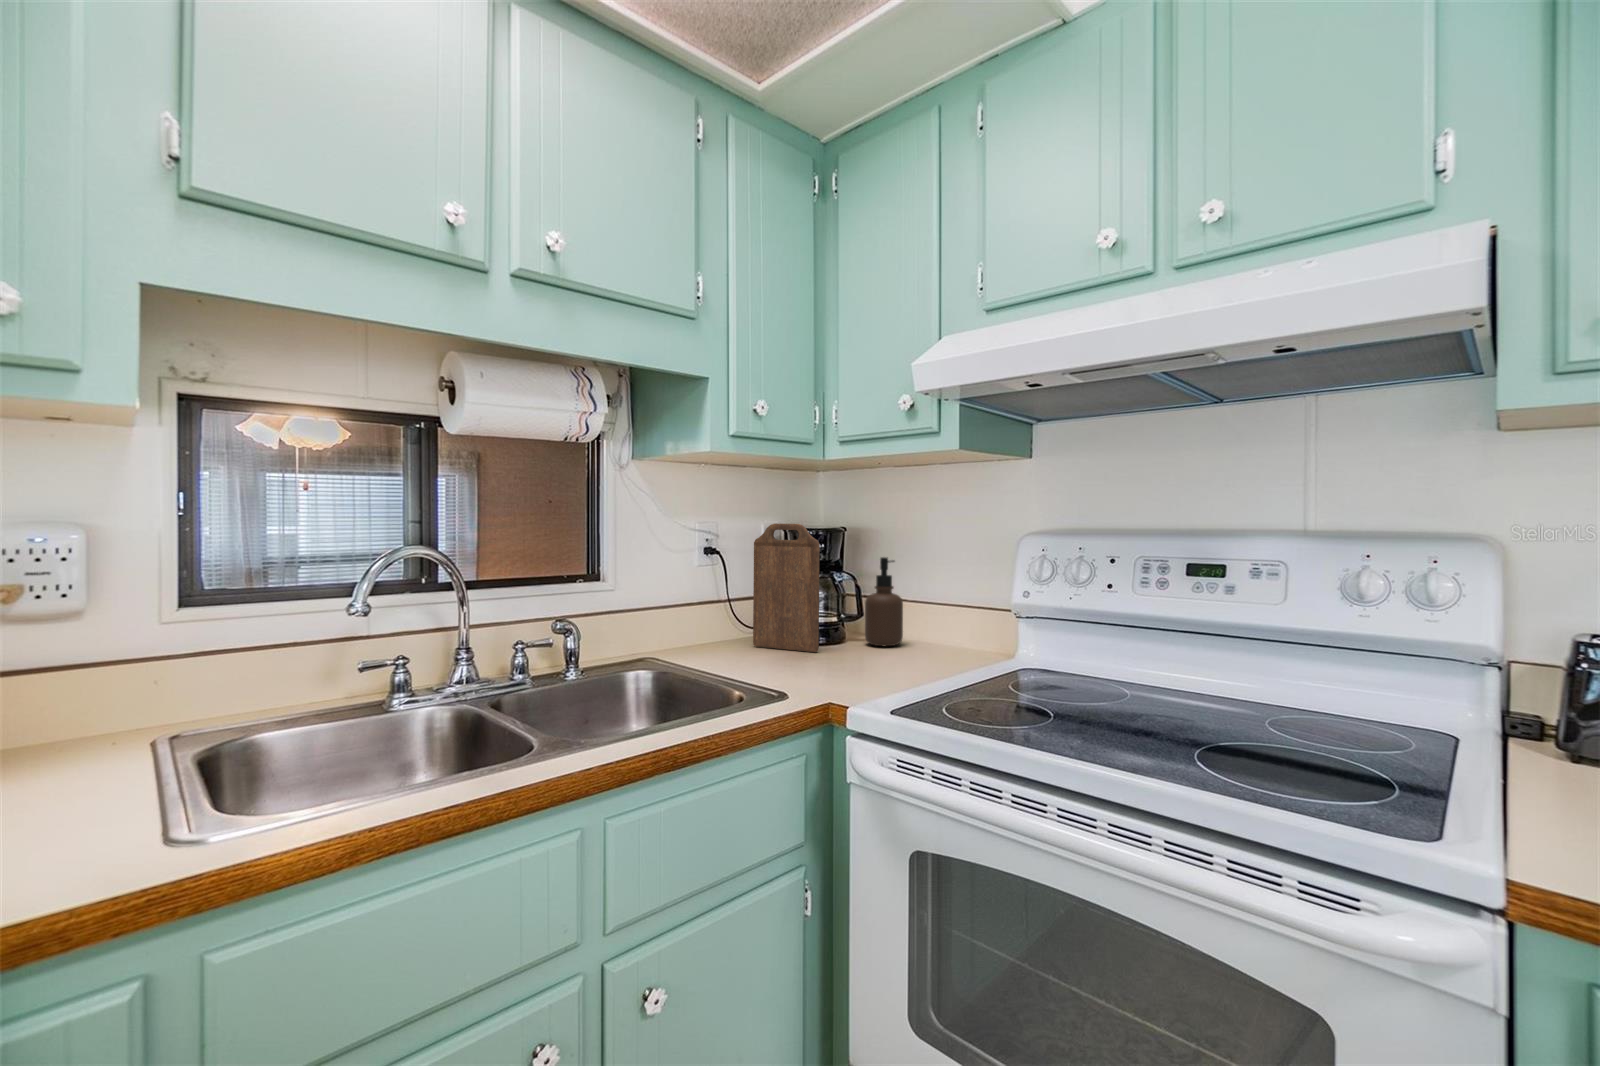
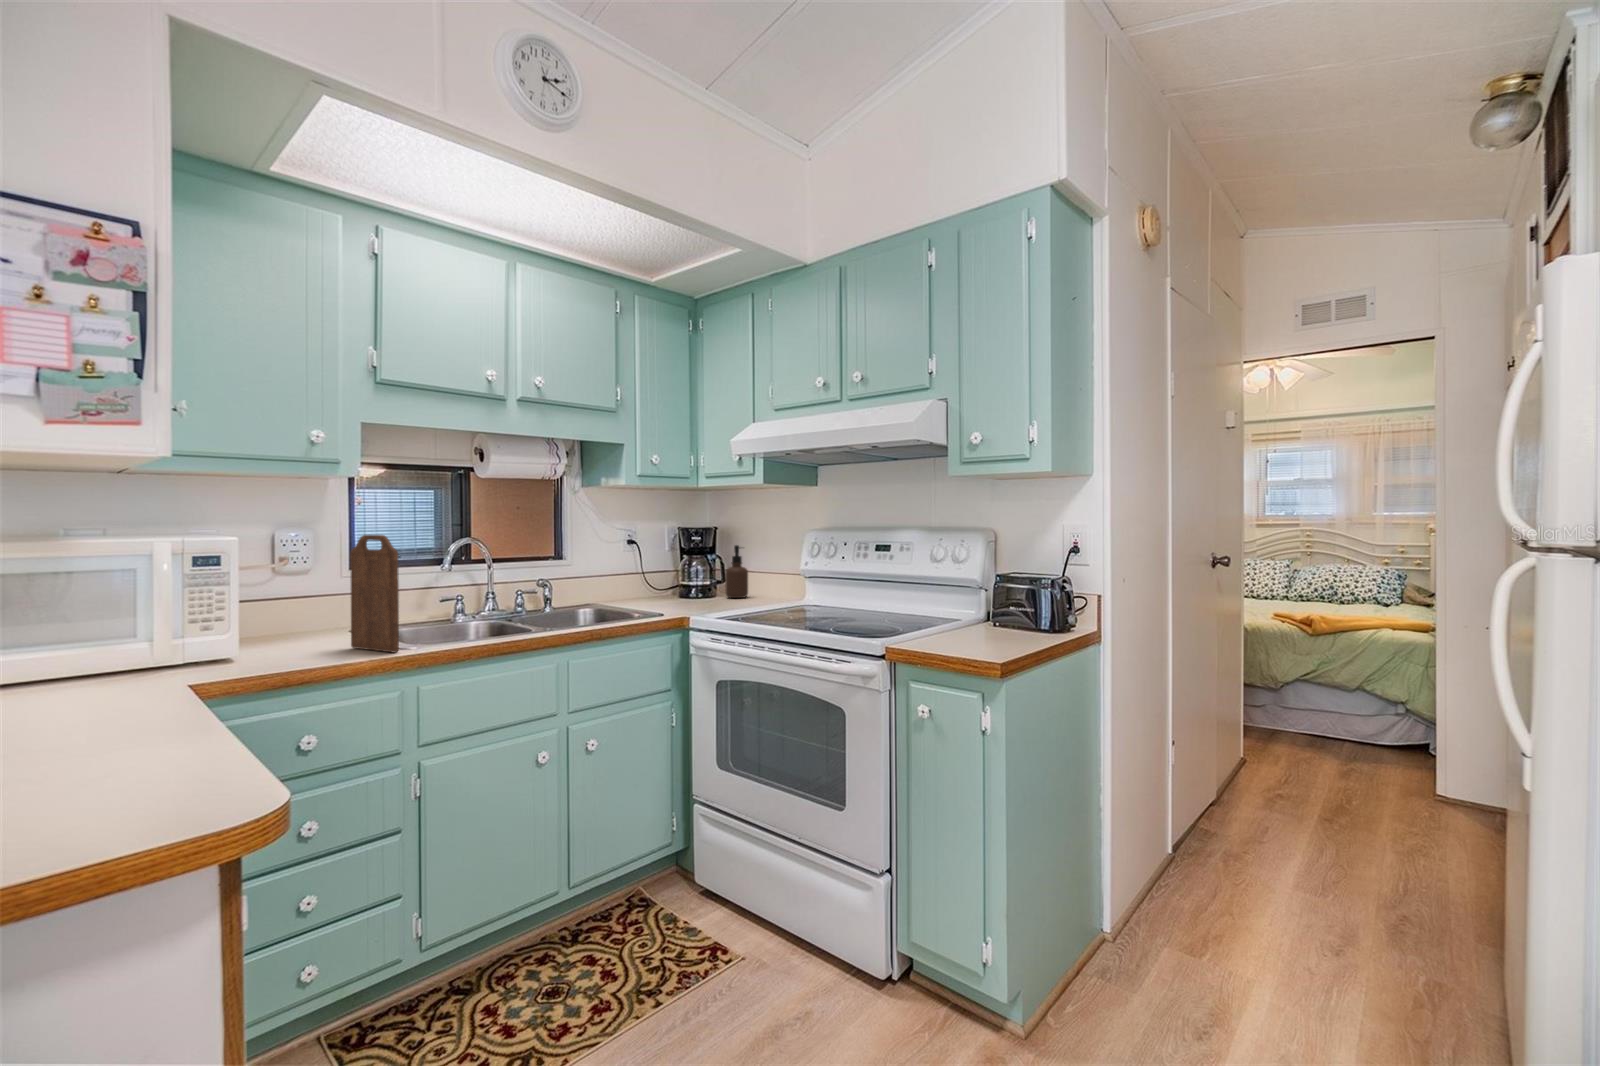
cutting board: present [753,523,820,652] -> present [350,535,399,652]

